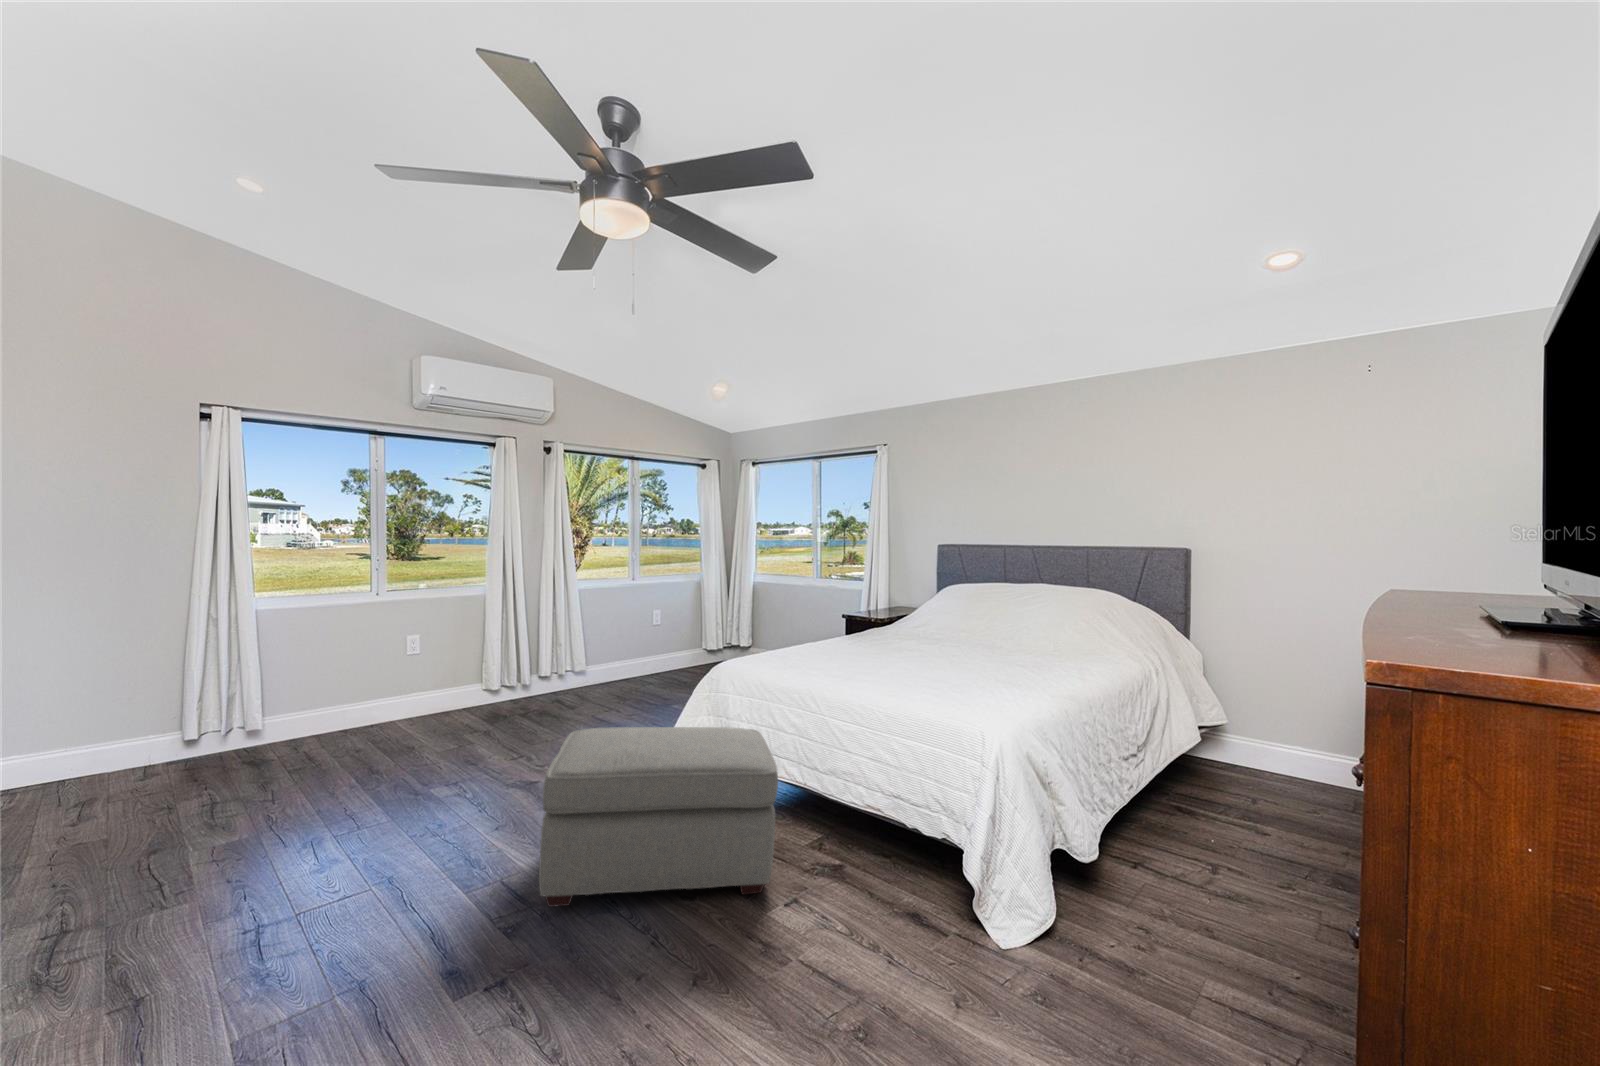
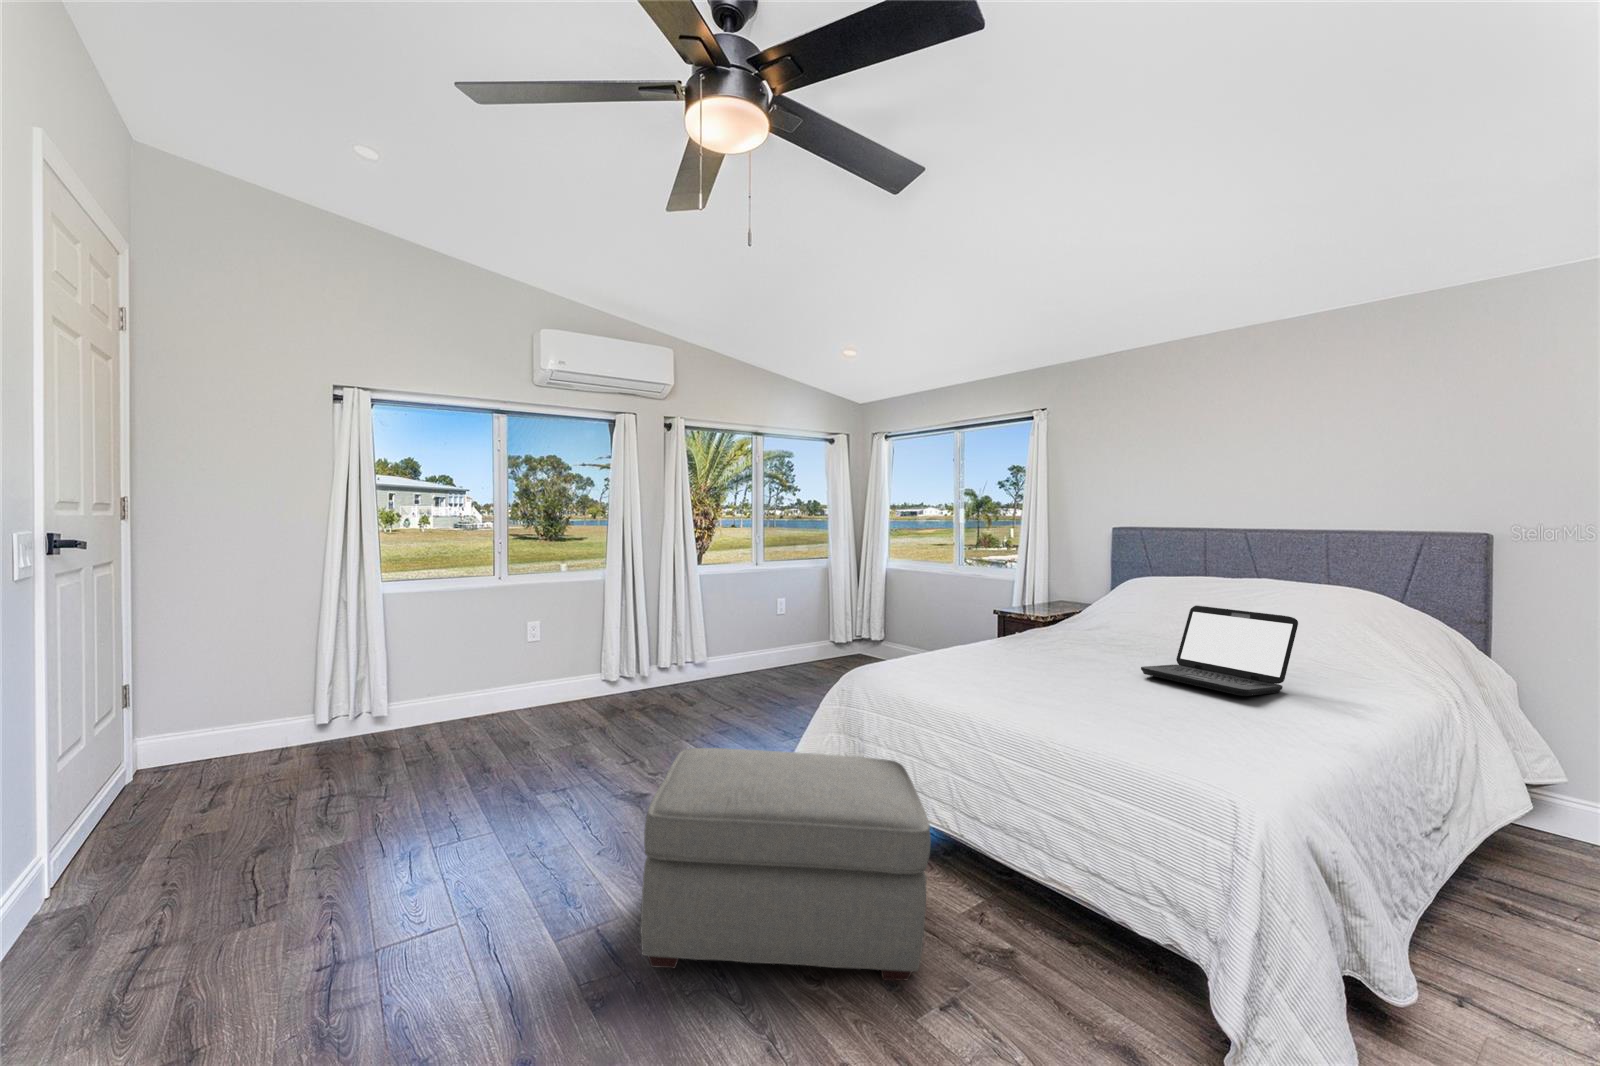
laptop: none [940,599,1043,662] -> present [1141,605,1298,696]

